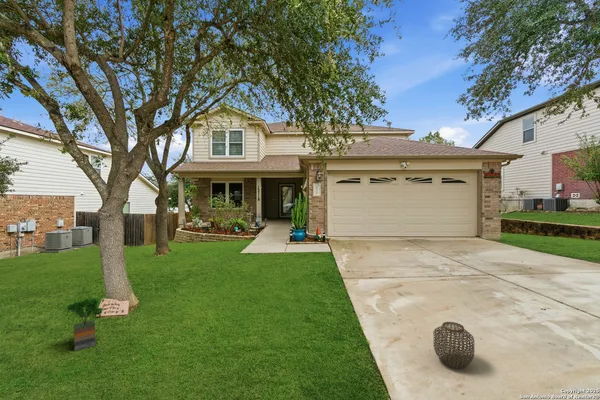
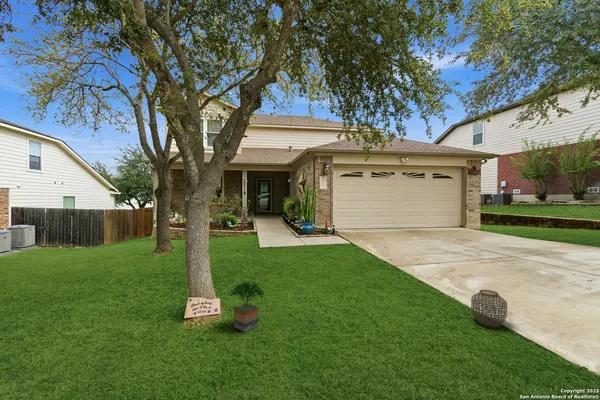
woven basket: present [433,322,474,369] -> present [471,290,507,327]

